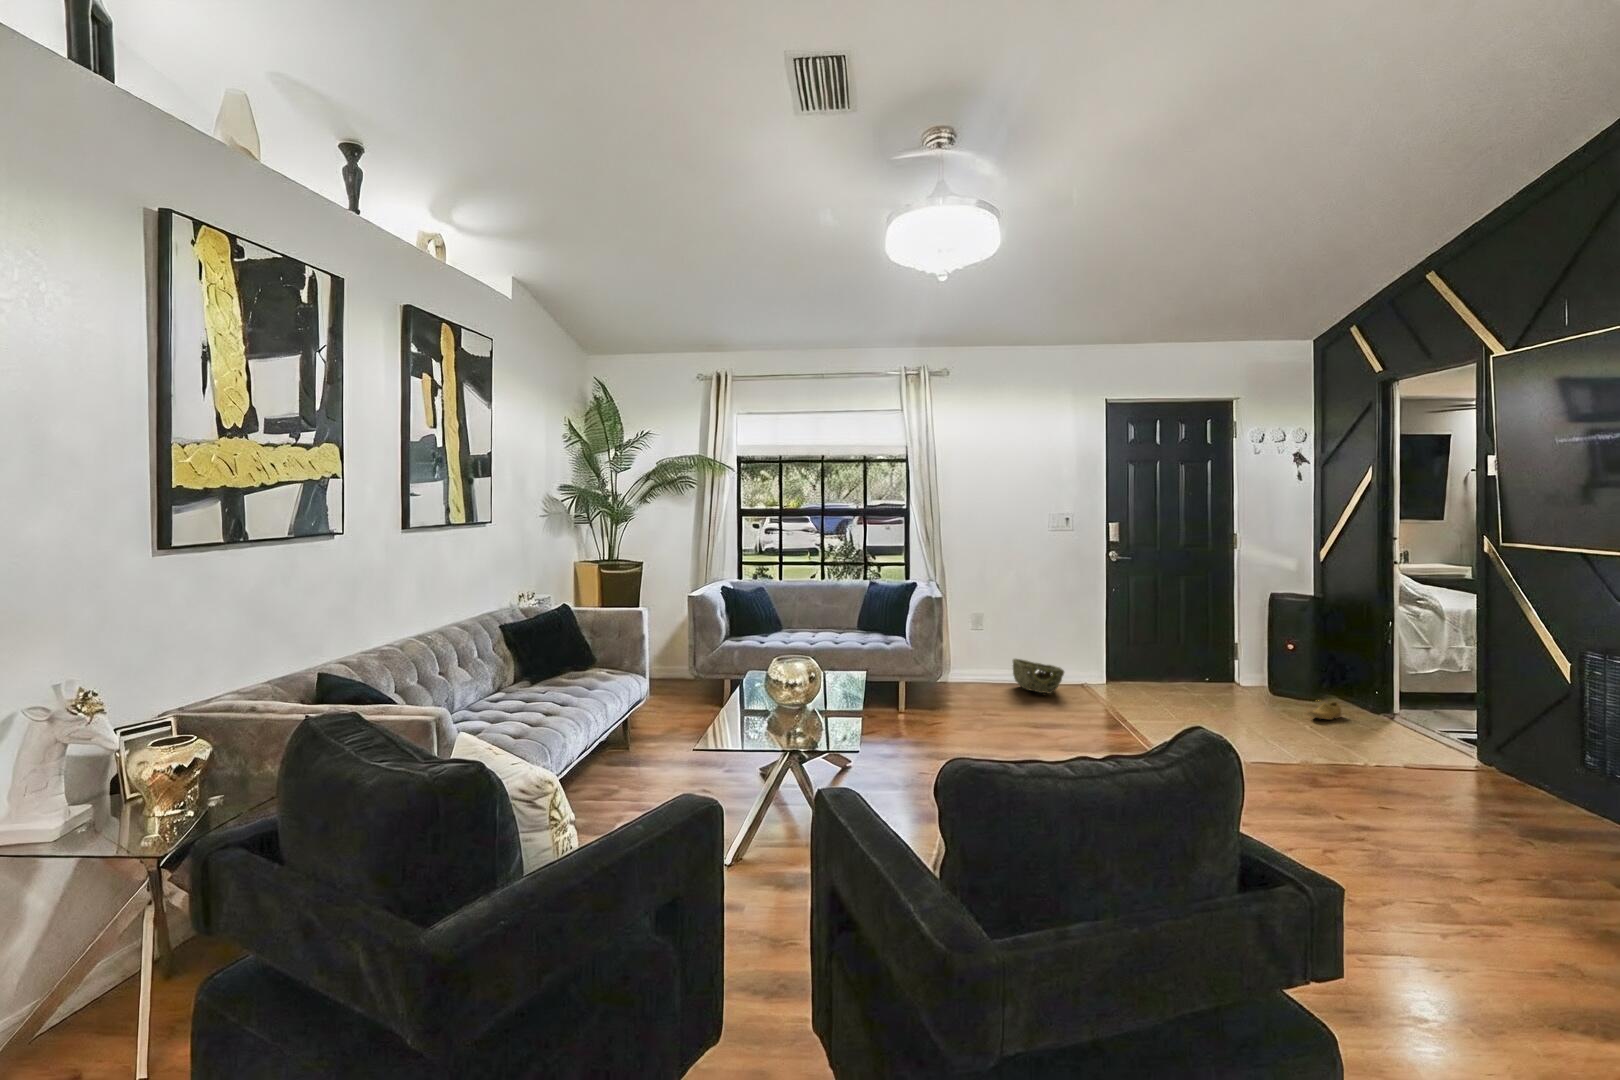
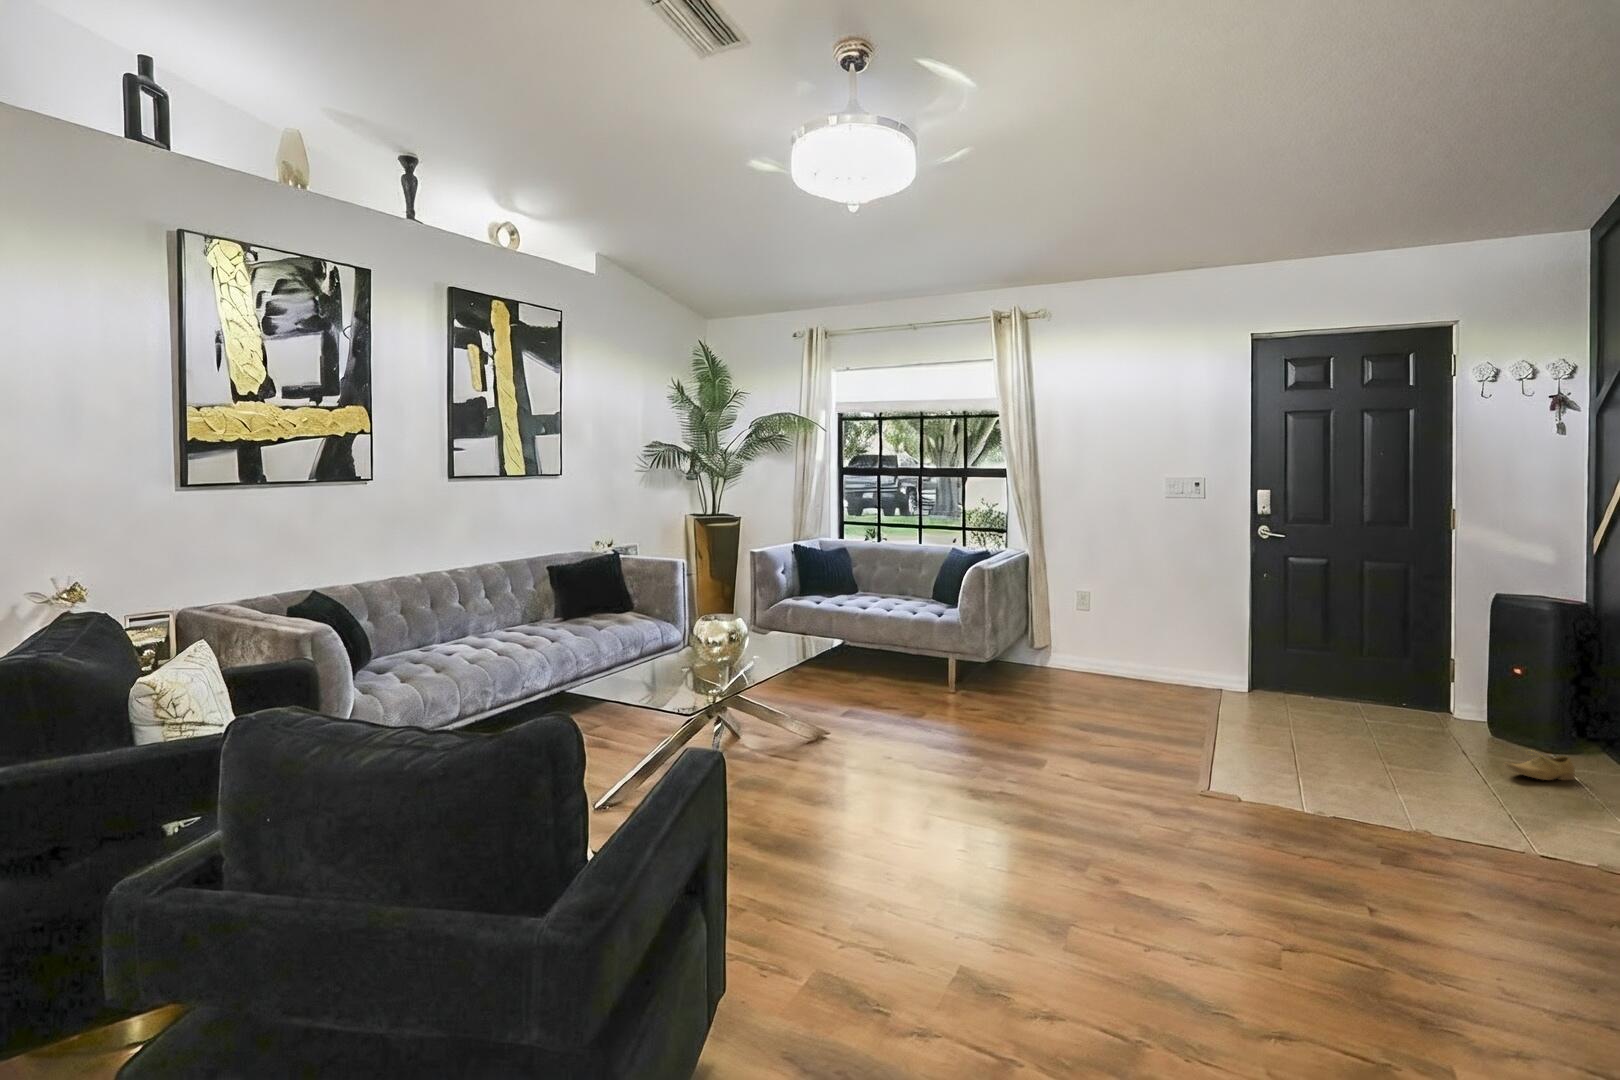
woven basket: present [1013,659,1064,694] -> none [1107,652,1166,697]

